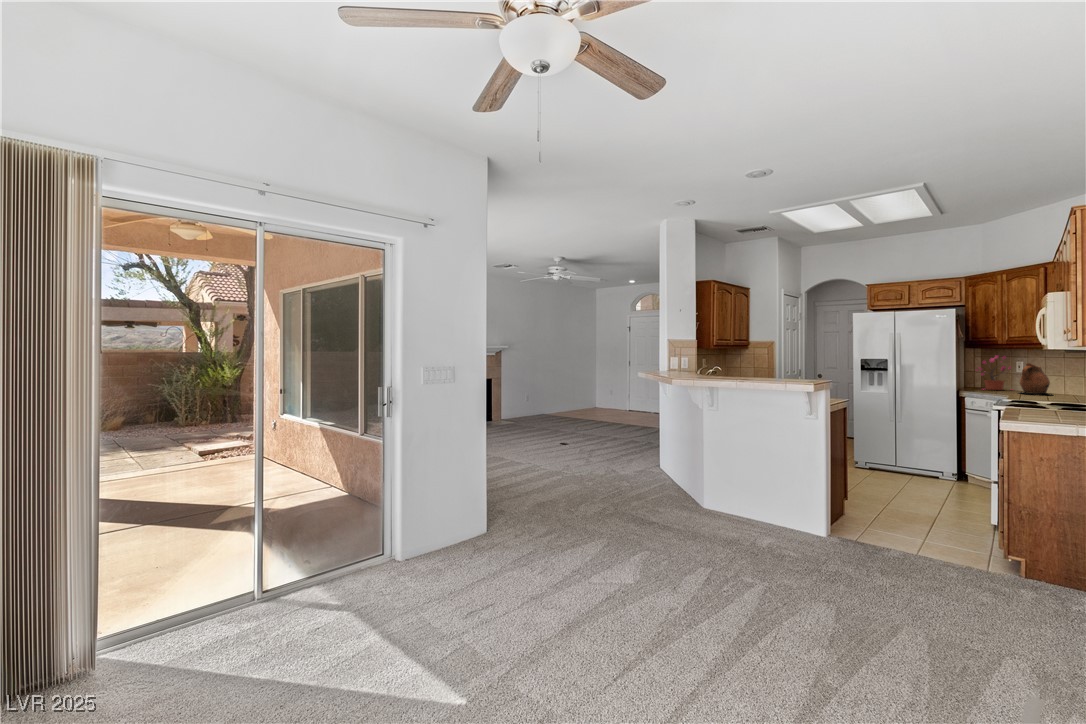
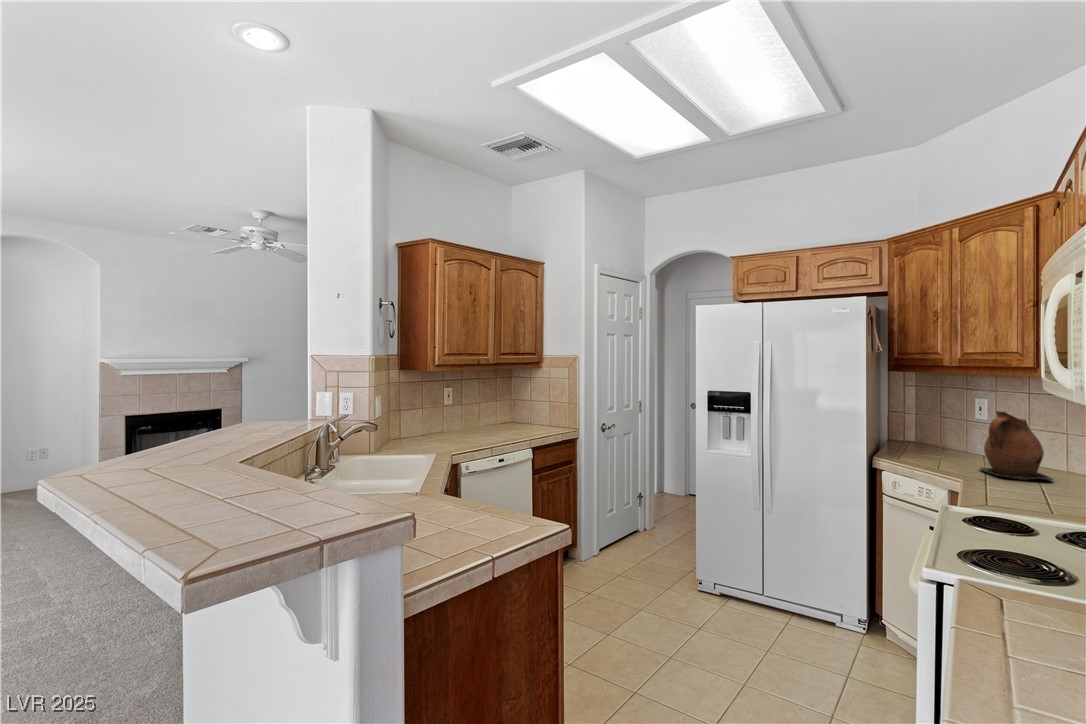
potted plant: present [976,355,1011,390] -> none [904,387,972,457]

